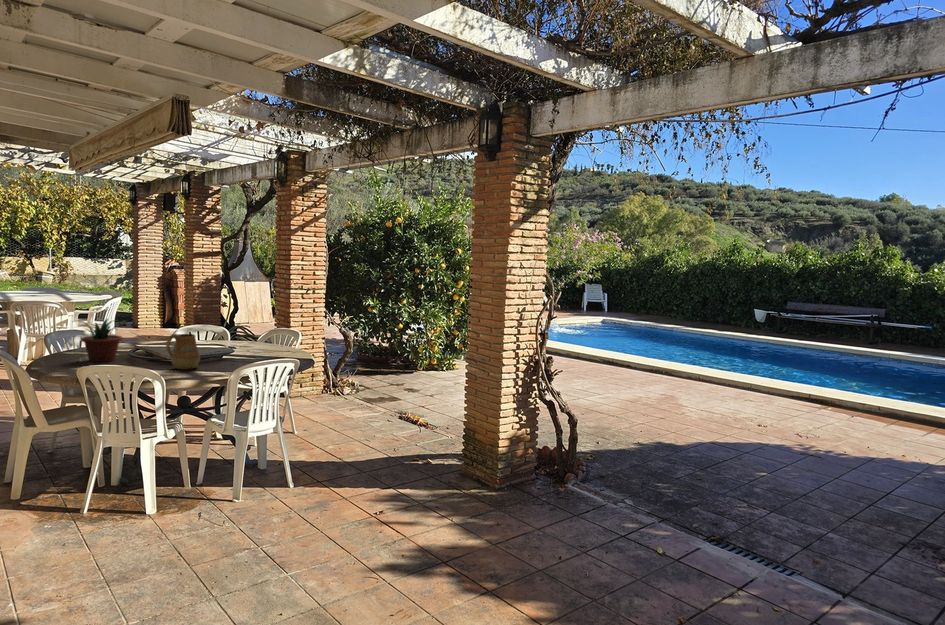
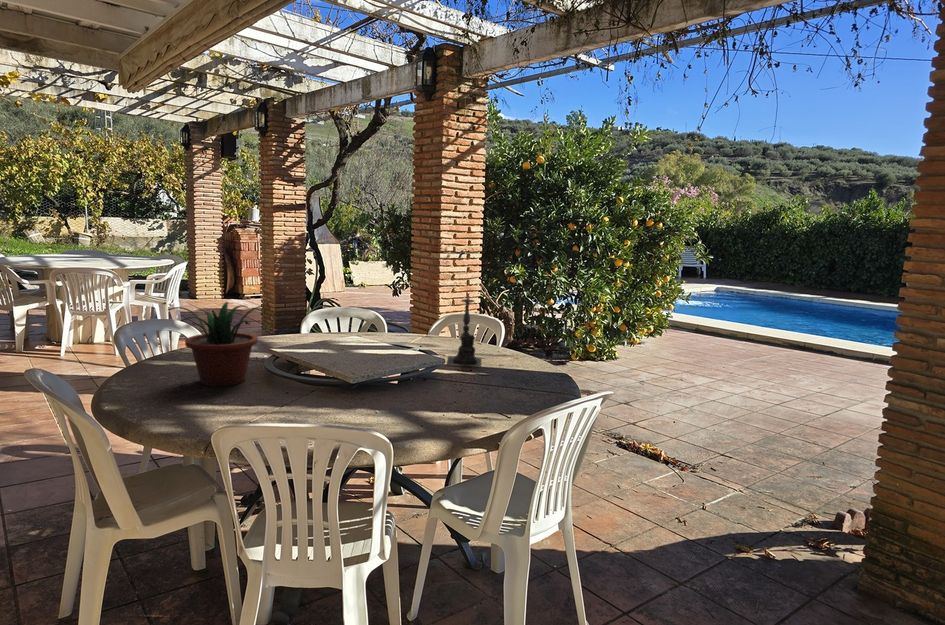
candle holder: none [239,312,266,357] -> present [447,295,481,367]
pitcher: present [166,334,200,369] -> none [365,336,424,408]

